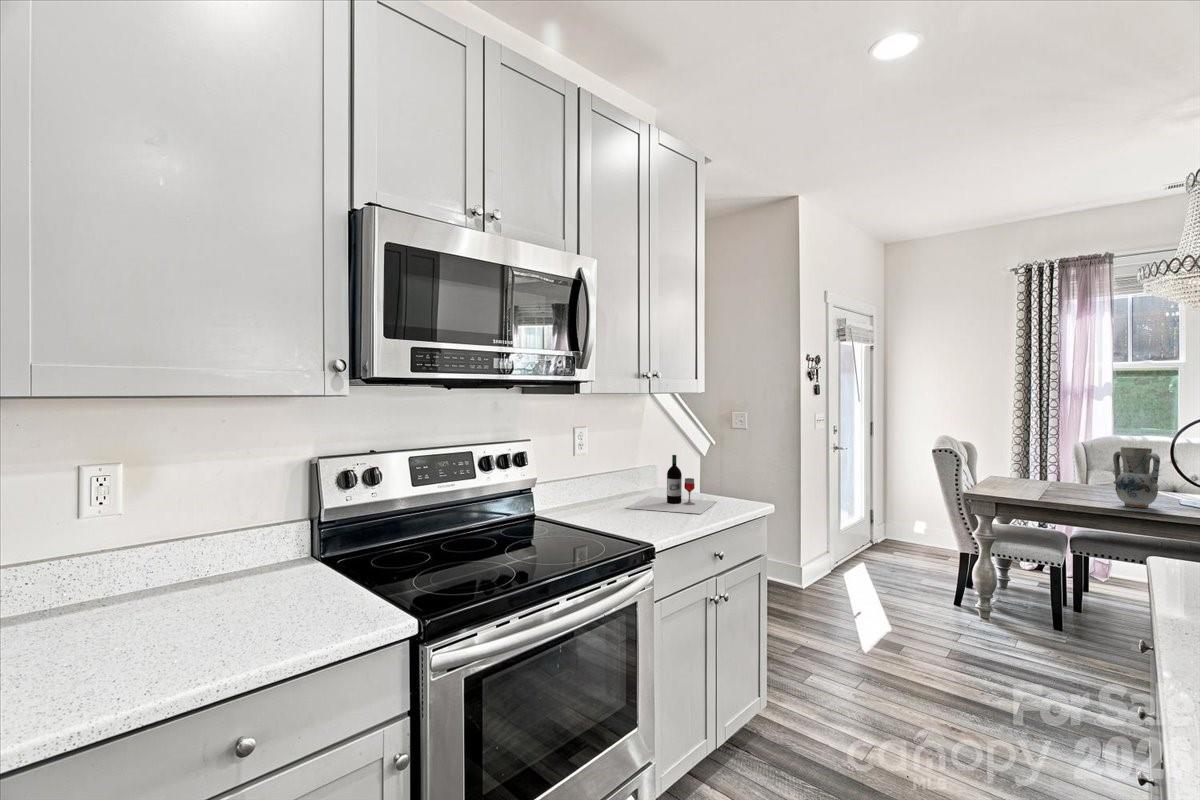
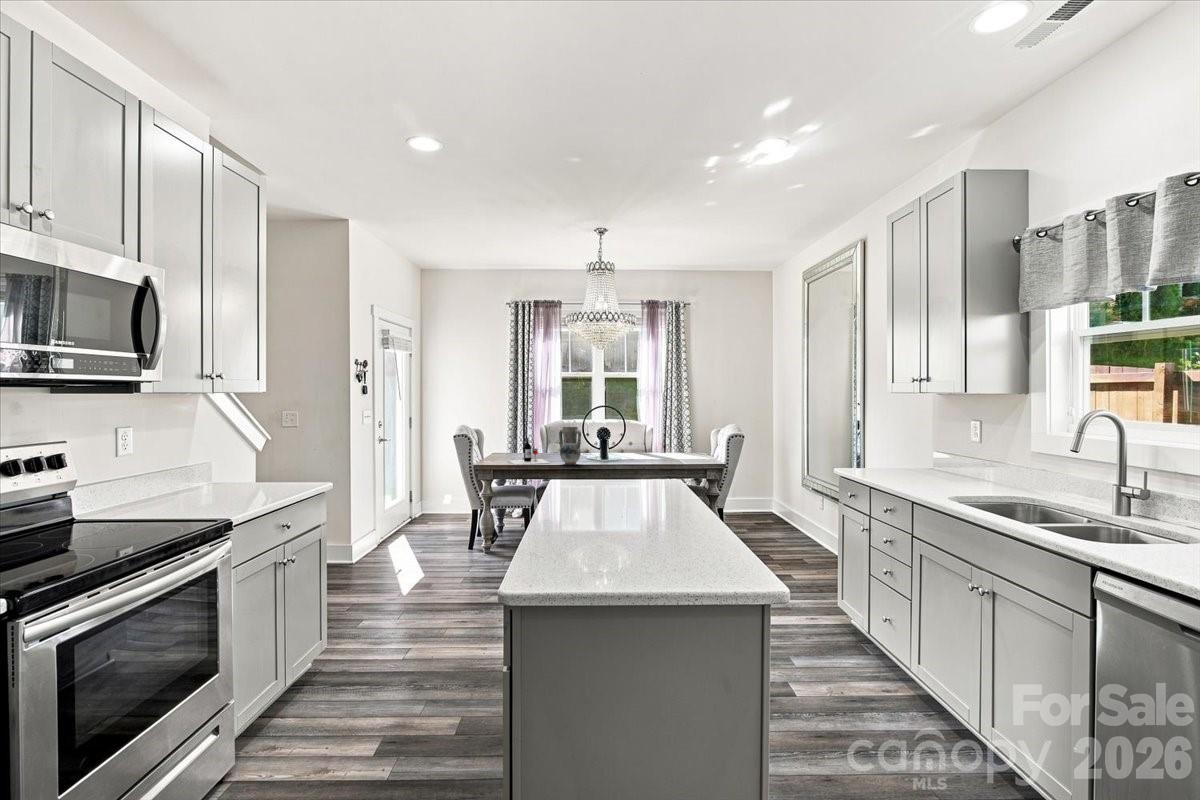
wine bottle: present [626,455,717,514] -> present [509,438,550,464]

